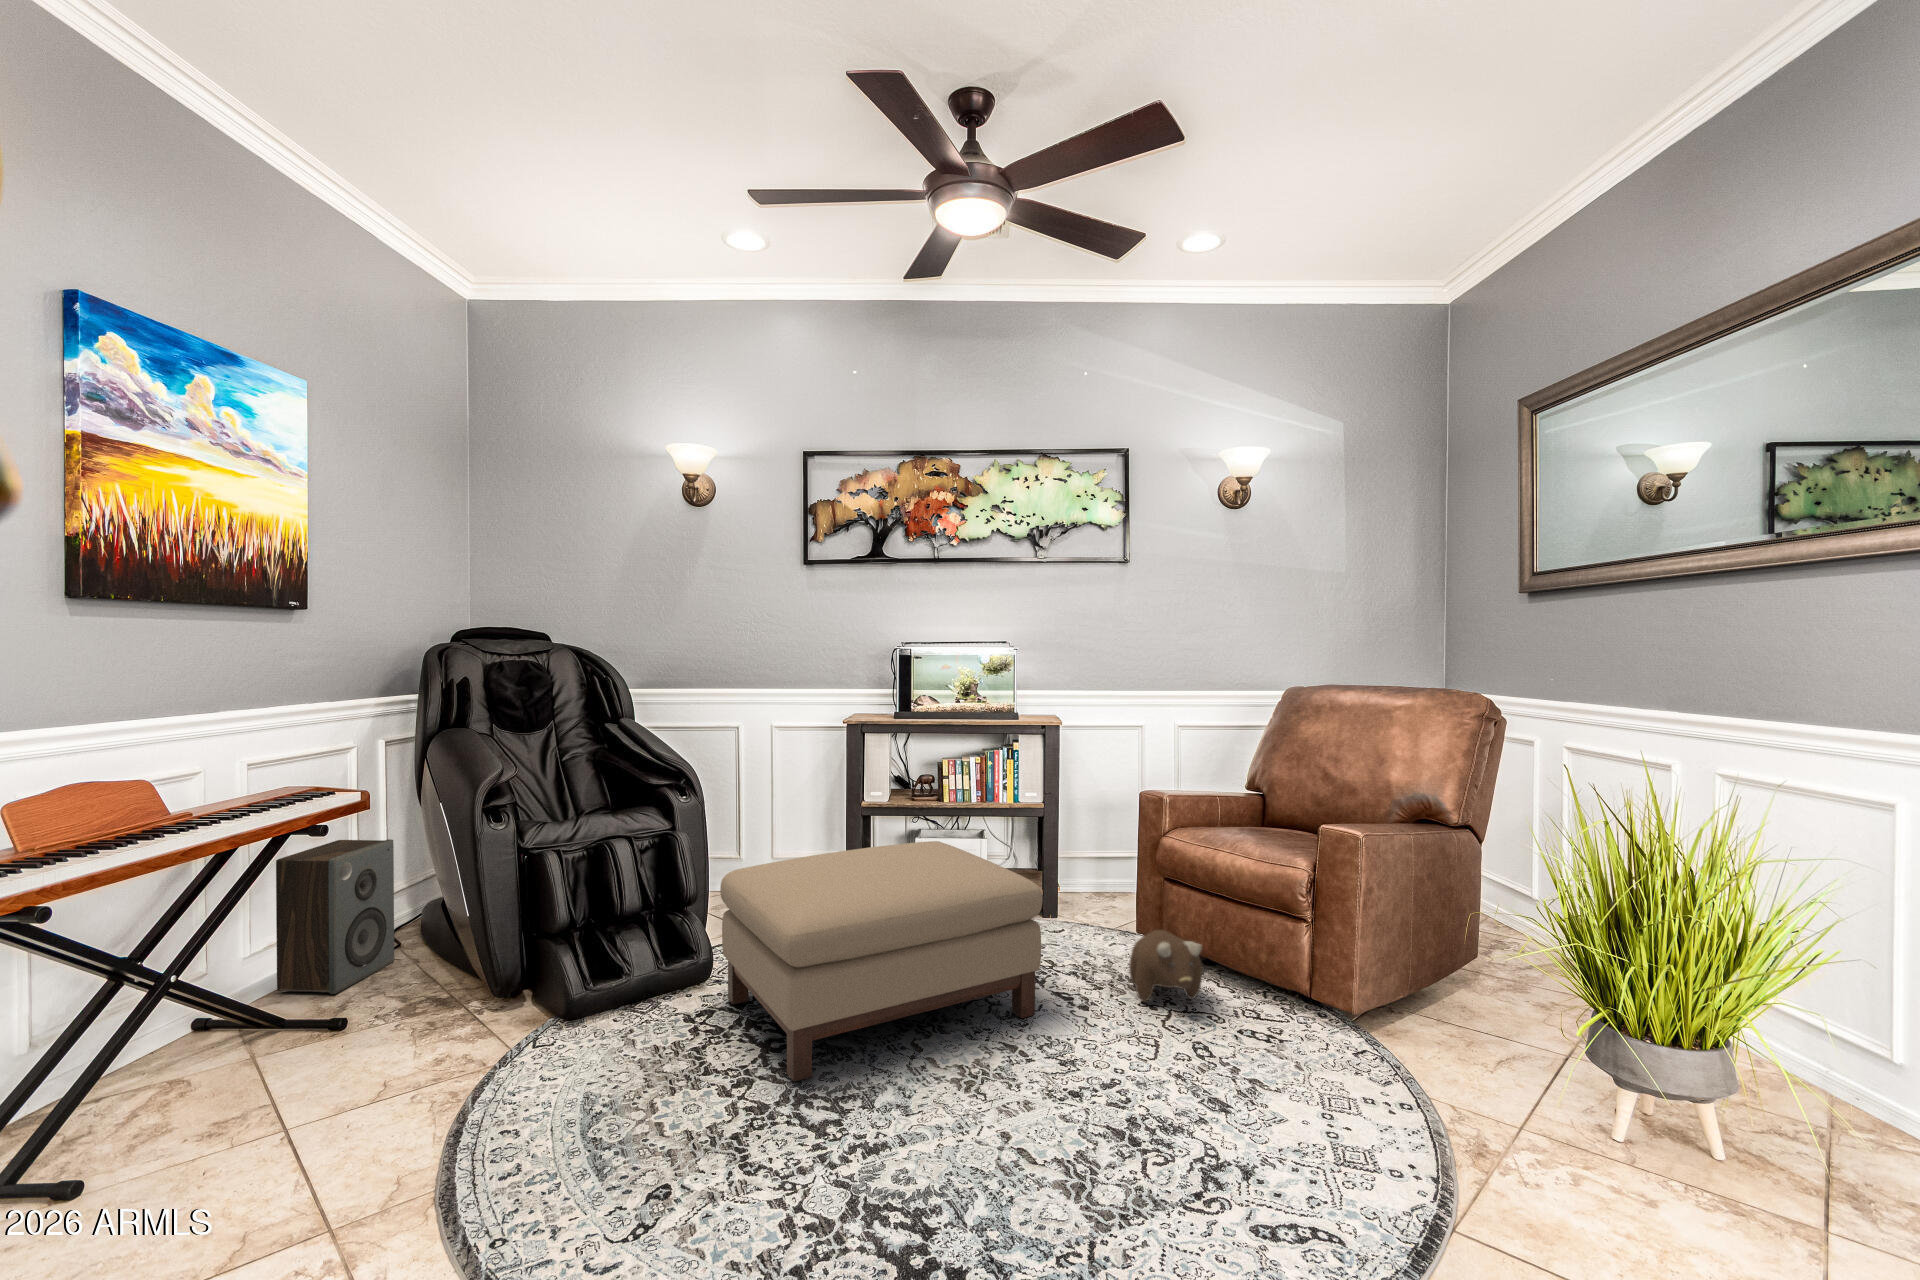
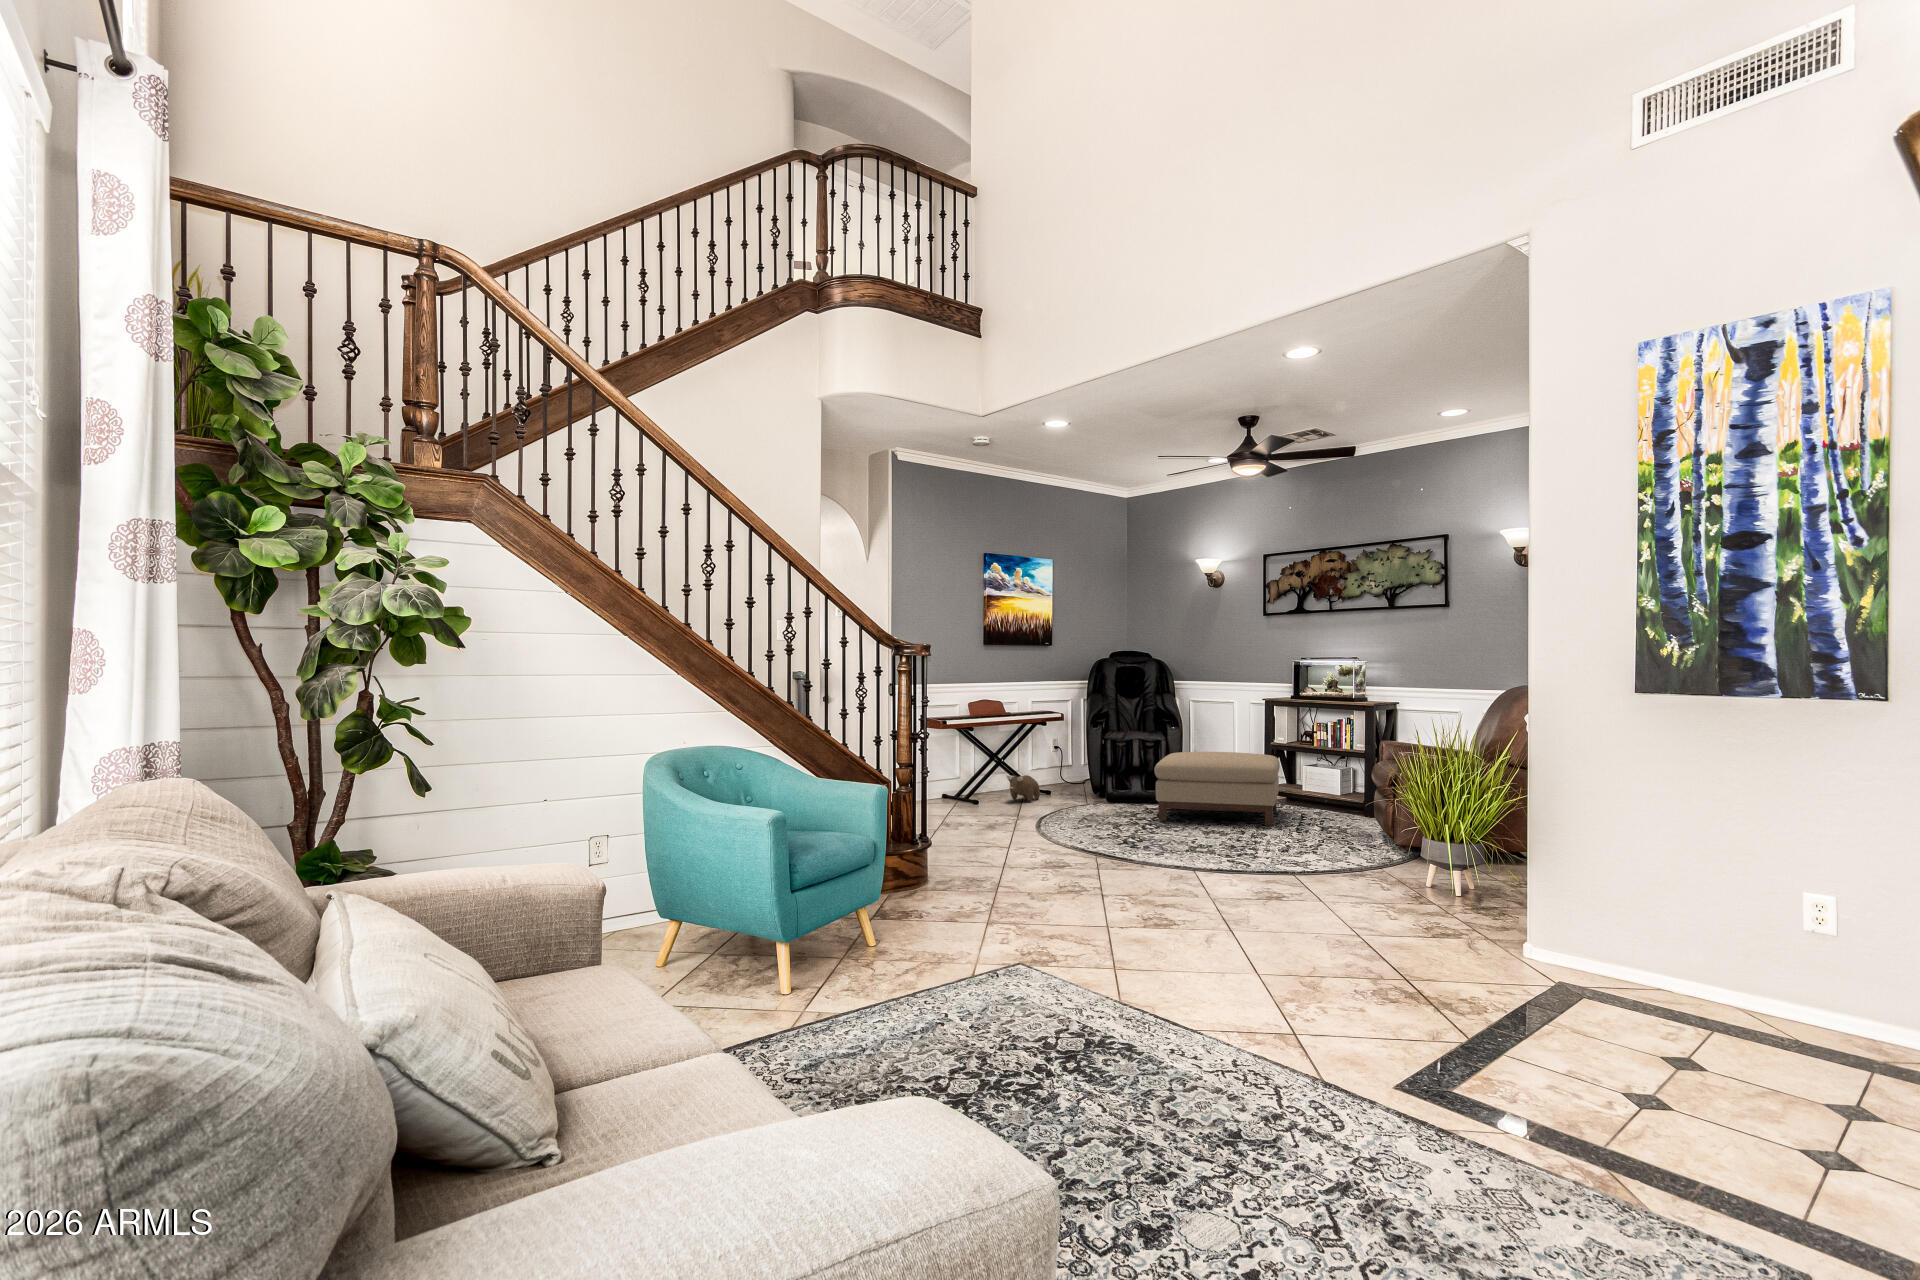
speaker: present [276,839,394,994] -> none [1041,736,1079,789]
plush toy: present [1129,930,1202,1002] -> present [1007,775,1040,802]

